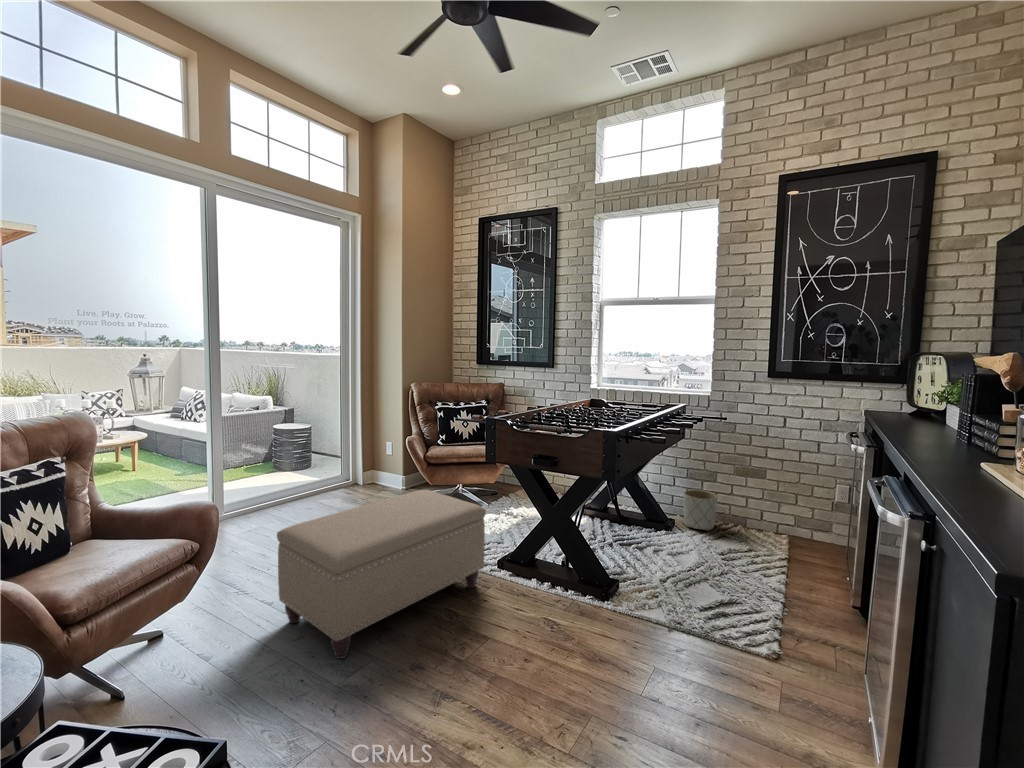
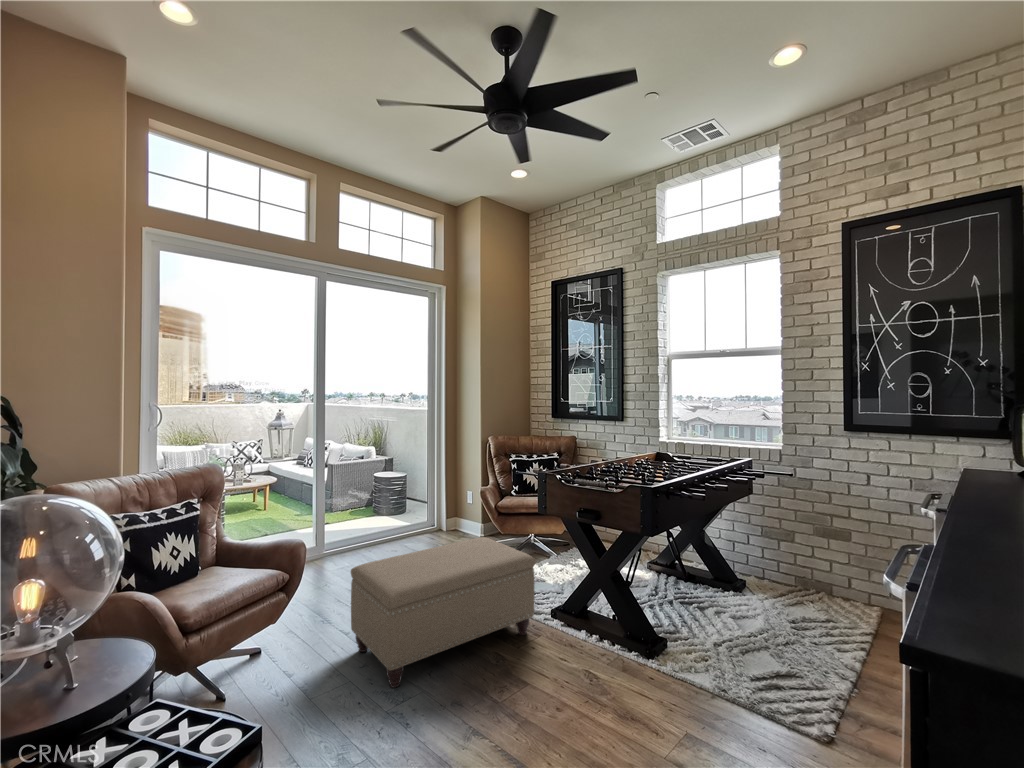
planter: present [684,490,718,531] -> none [757,550,795,596]

